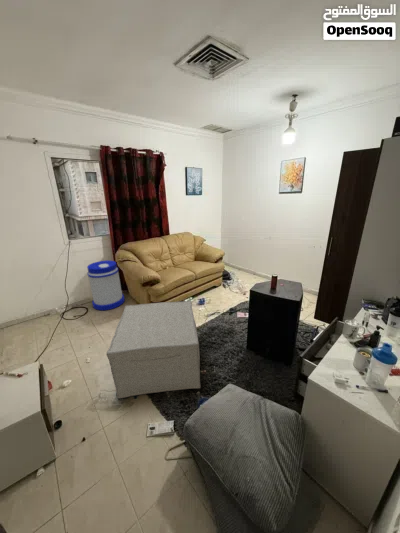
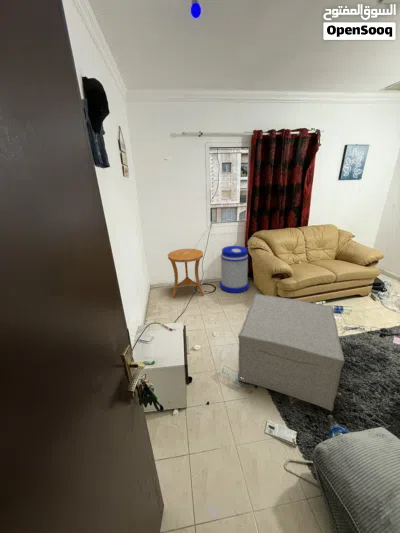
side table: none [12,271,74,335] -> present [168,249,204,298]

